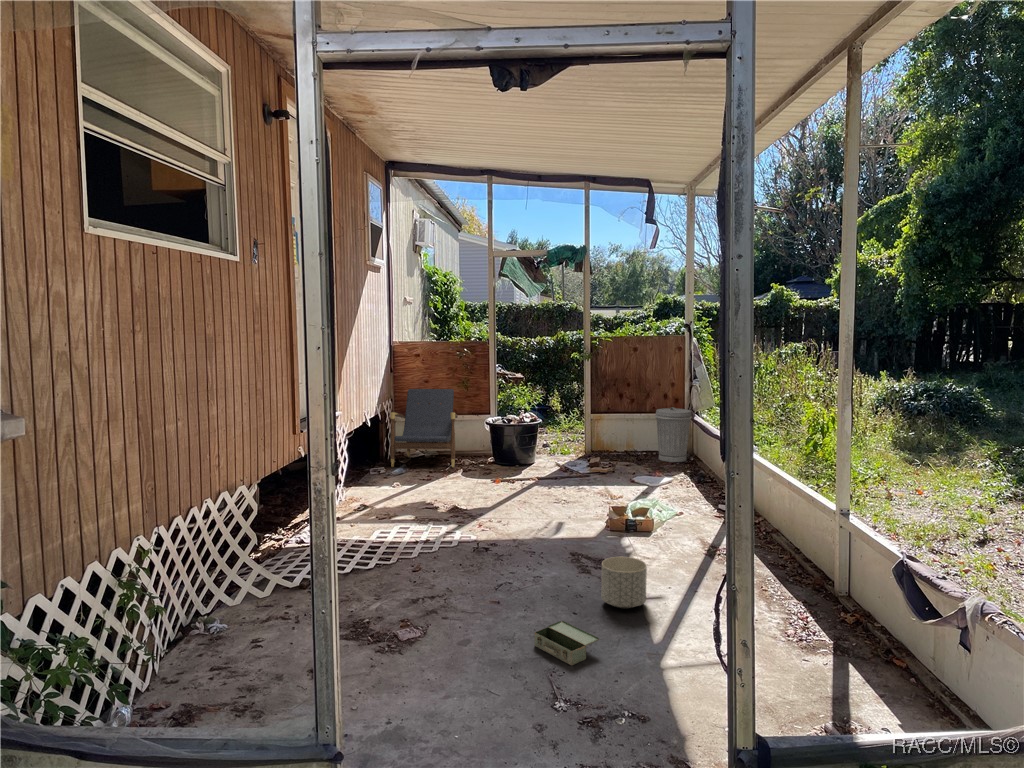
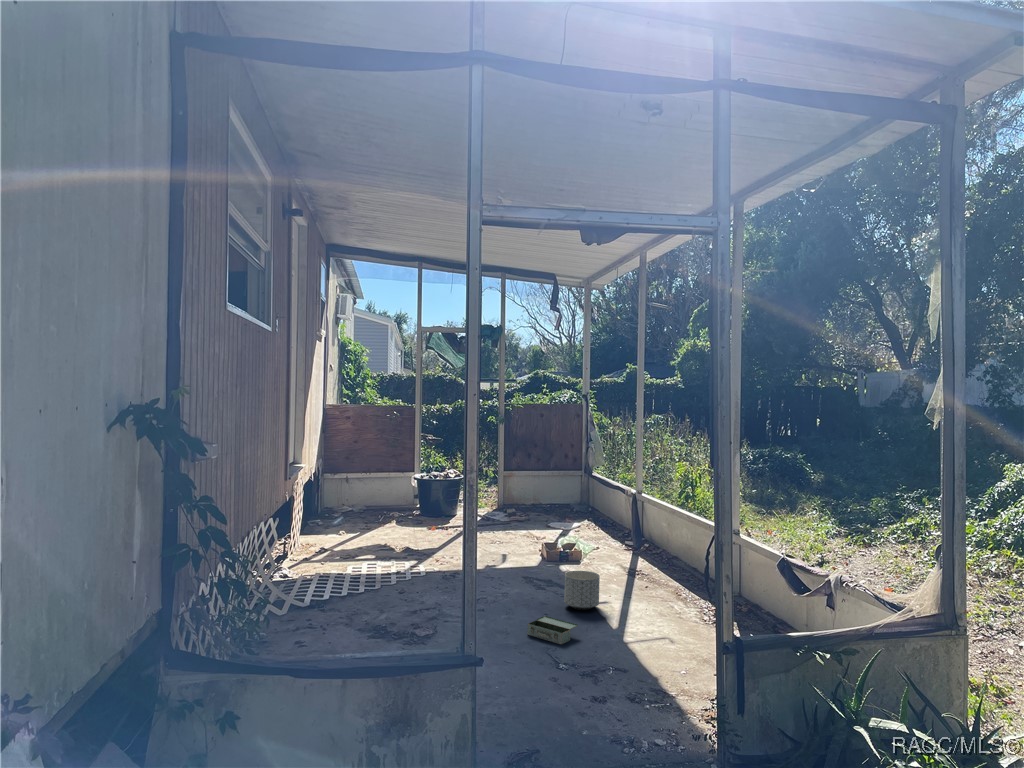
lounge chair: present [390,389,458,467] -> none [327,448,389,519]
trash can: present [655,407,692,462] -> none [559,466,590,513]

